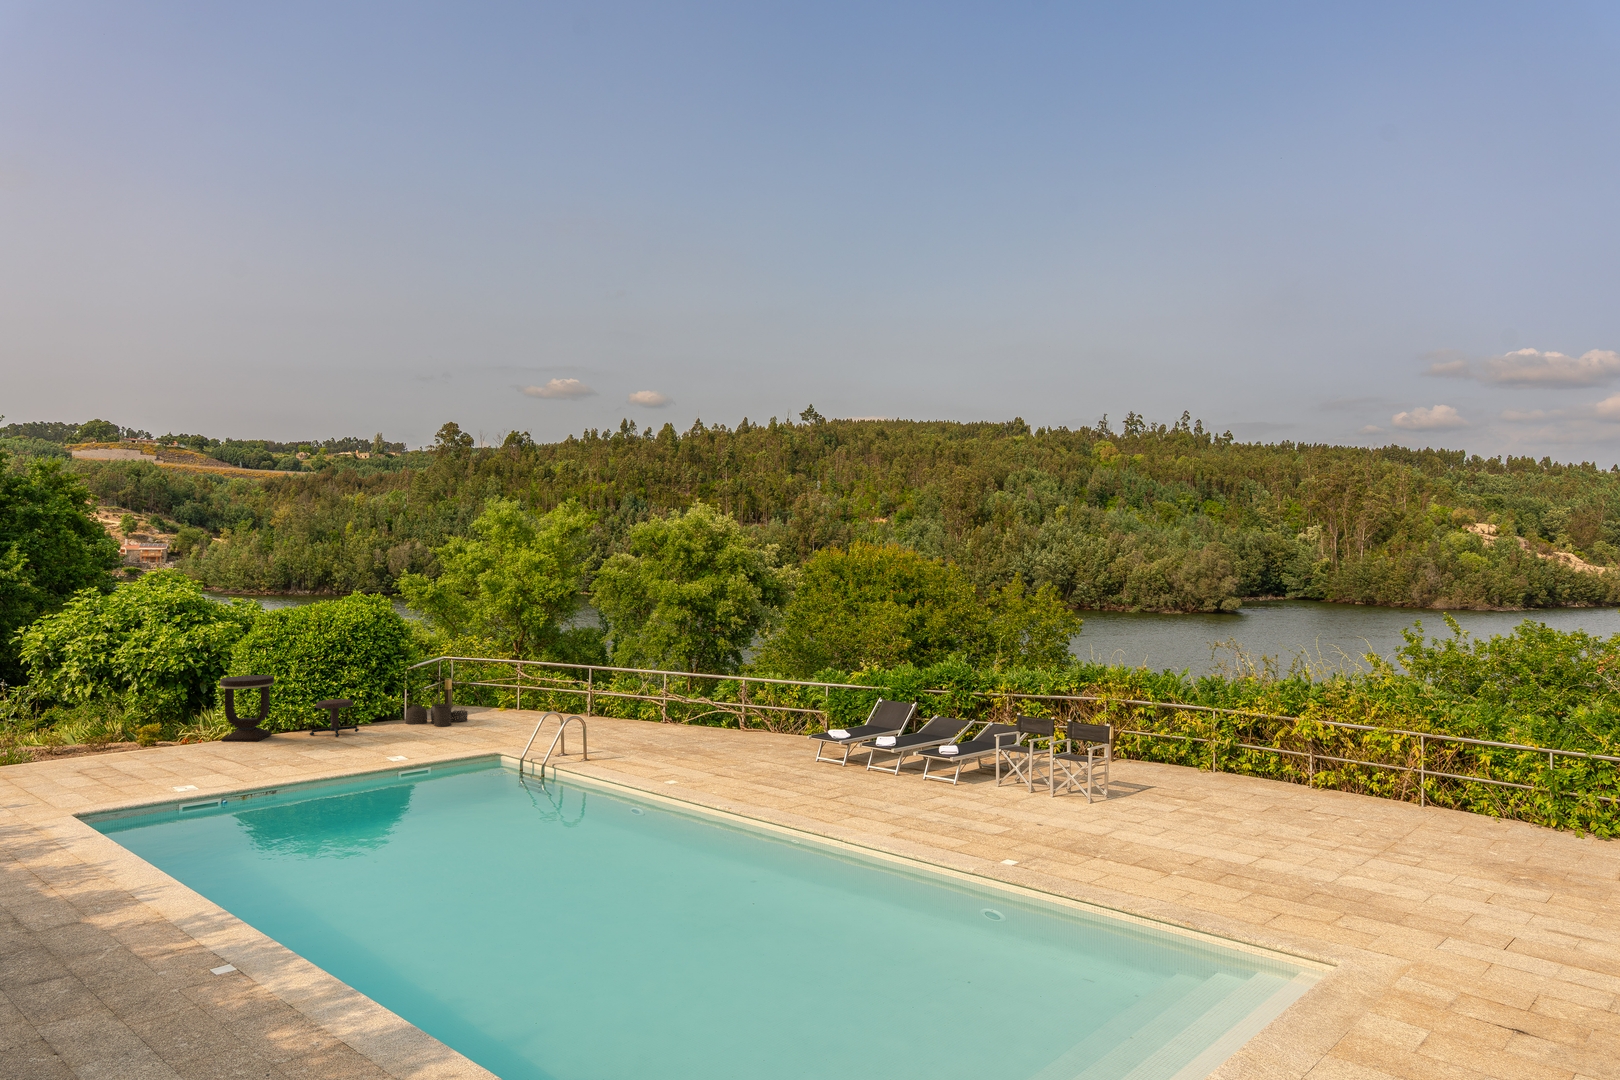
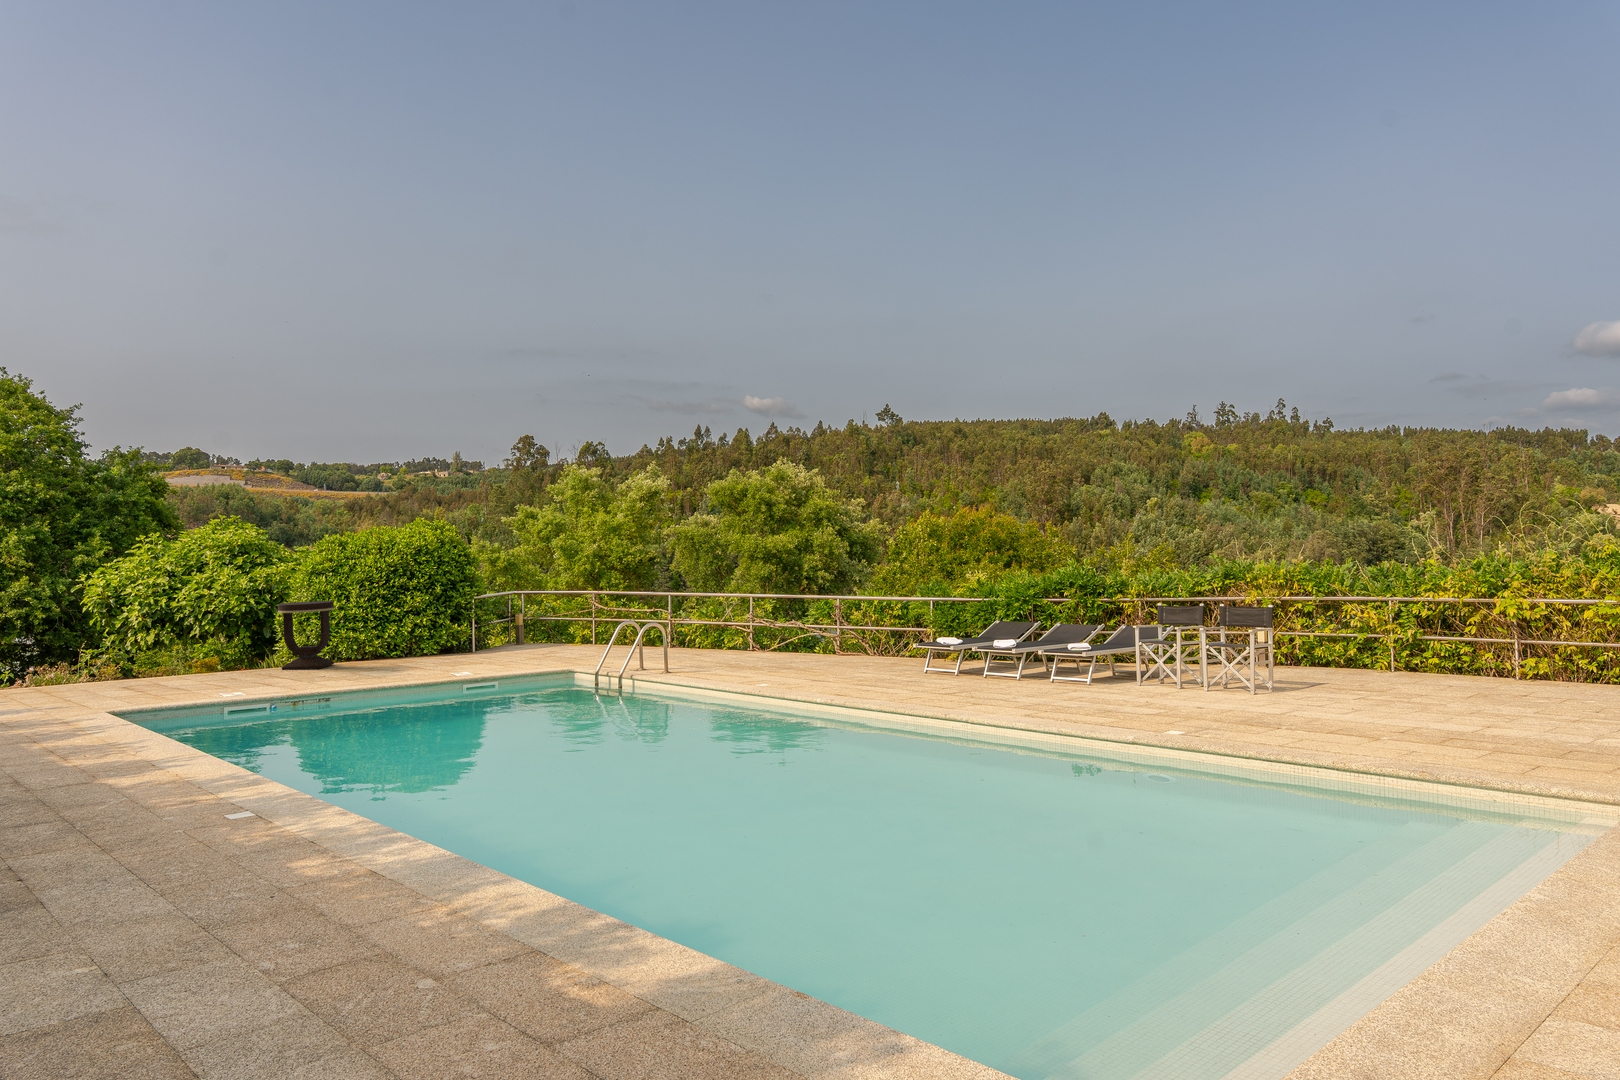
stool: present [310,699,359,737] -> none [373,626,425,665]
woven basket: present [406,702,468,726] -> none [474,631,539,656]

